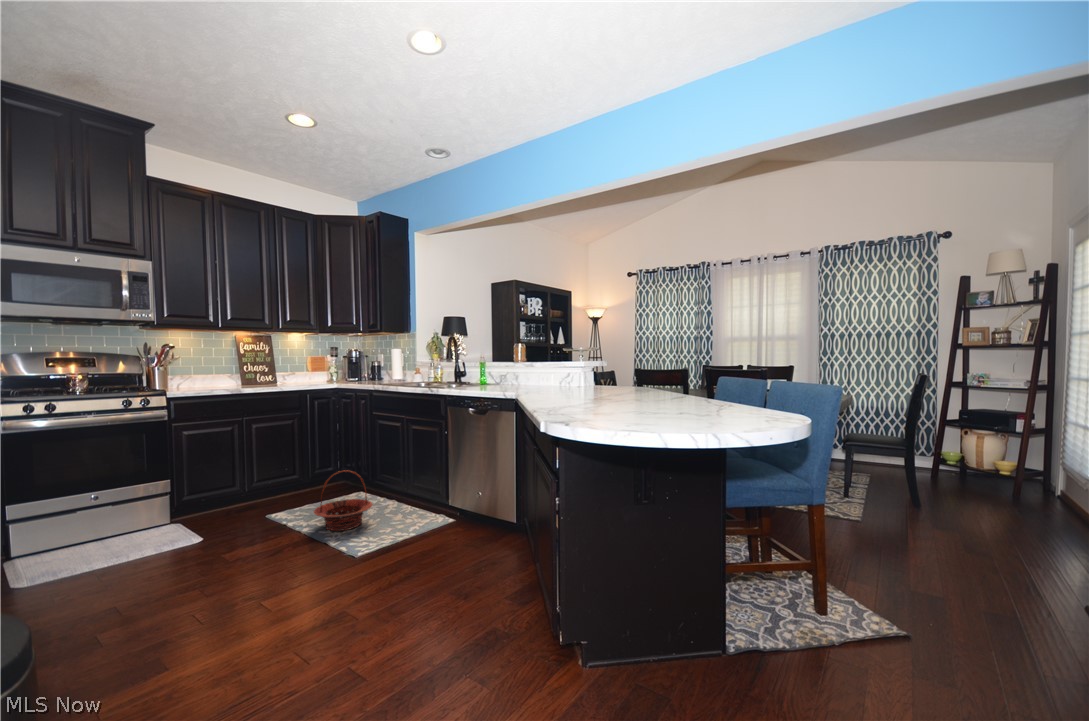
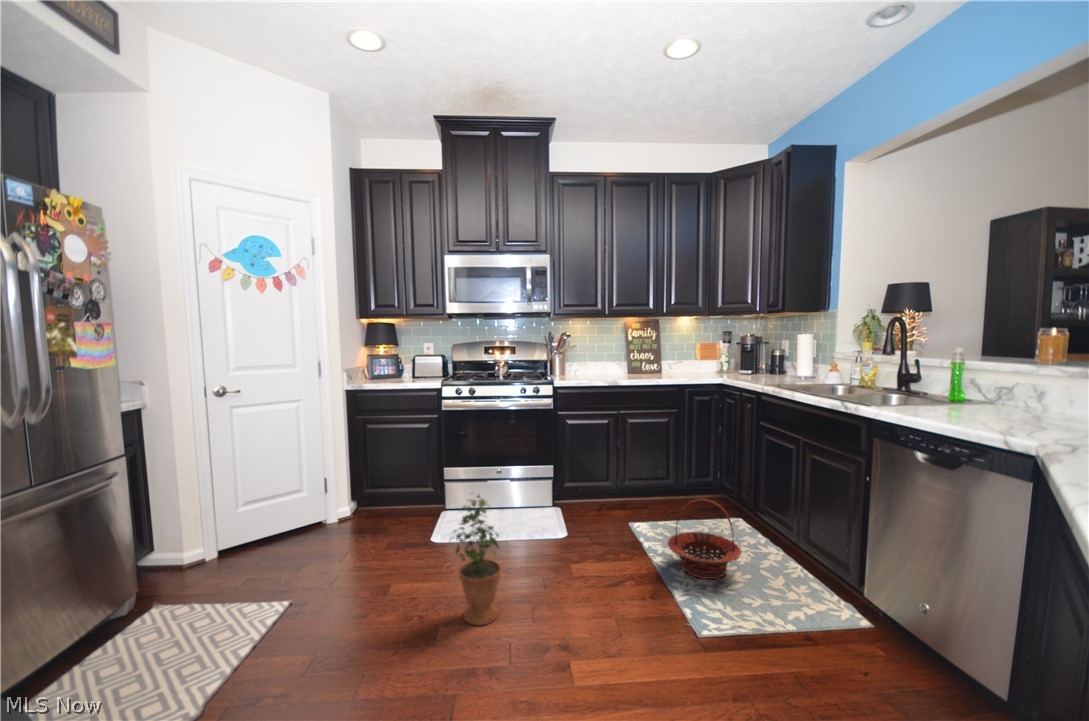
potted plant: none [102,498,168,629] -> present [451,495,501,626]

